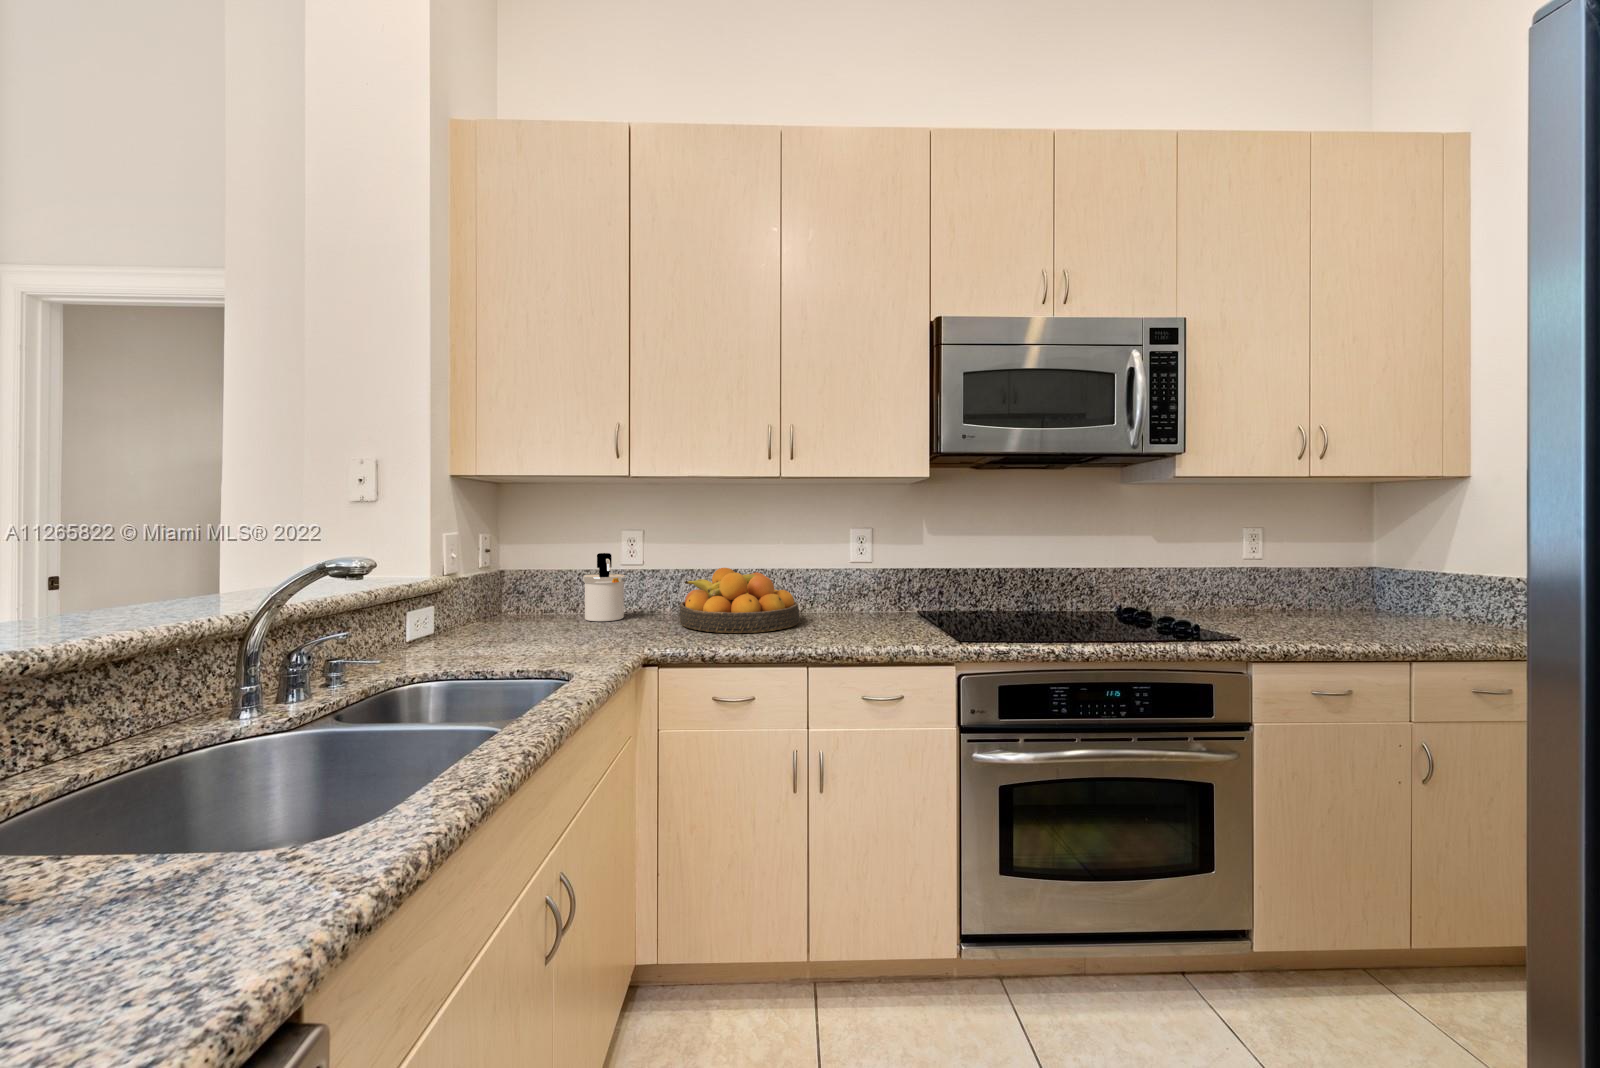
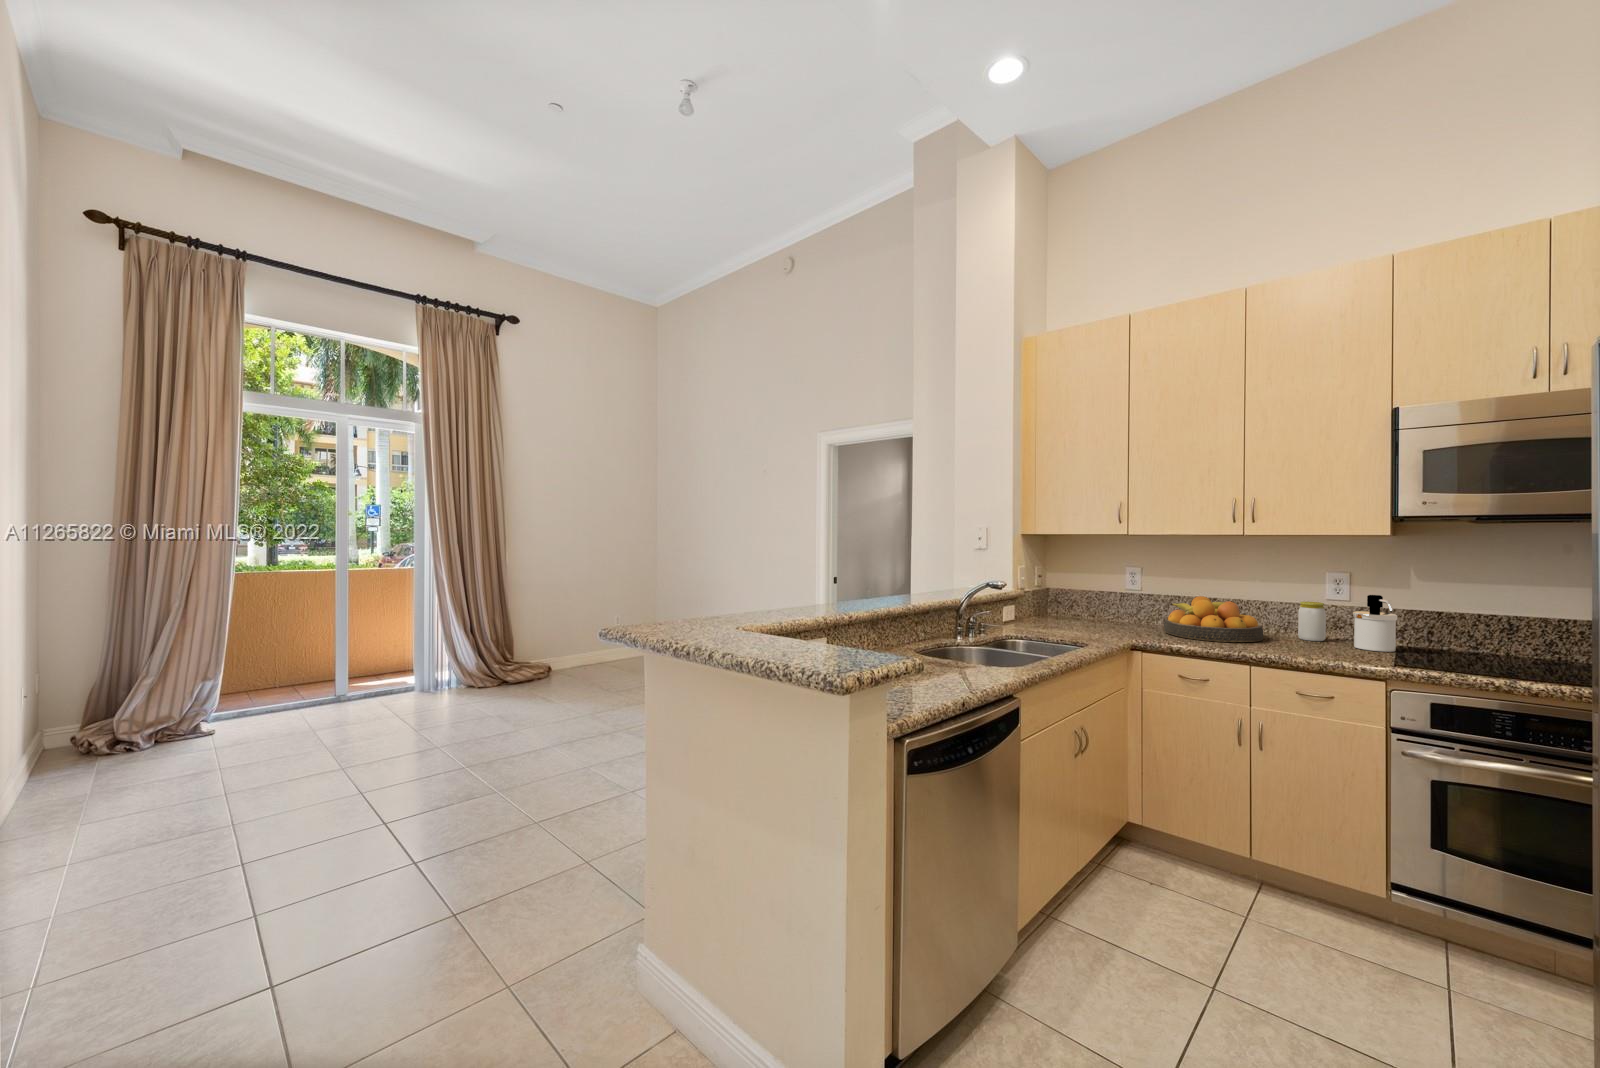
soap dispenser: present [583,553,625,621] -> present [1353,595,1397,652]
jar: none [828,566,855,615] -> present [1298,602,1326,641]

